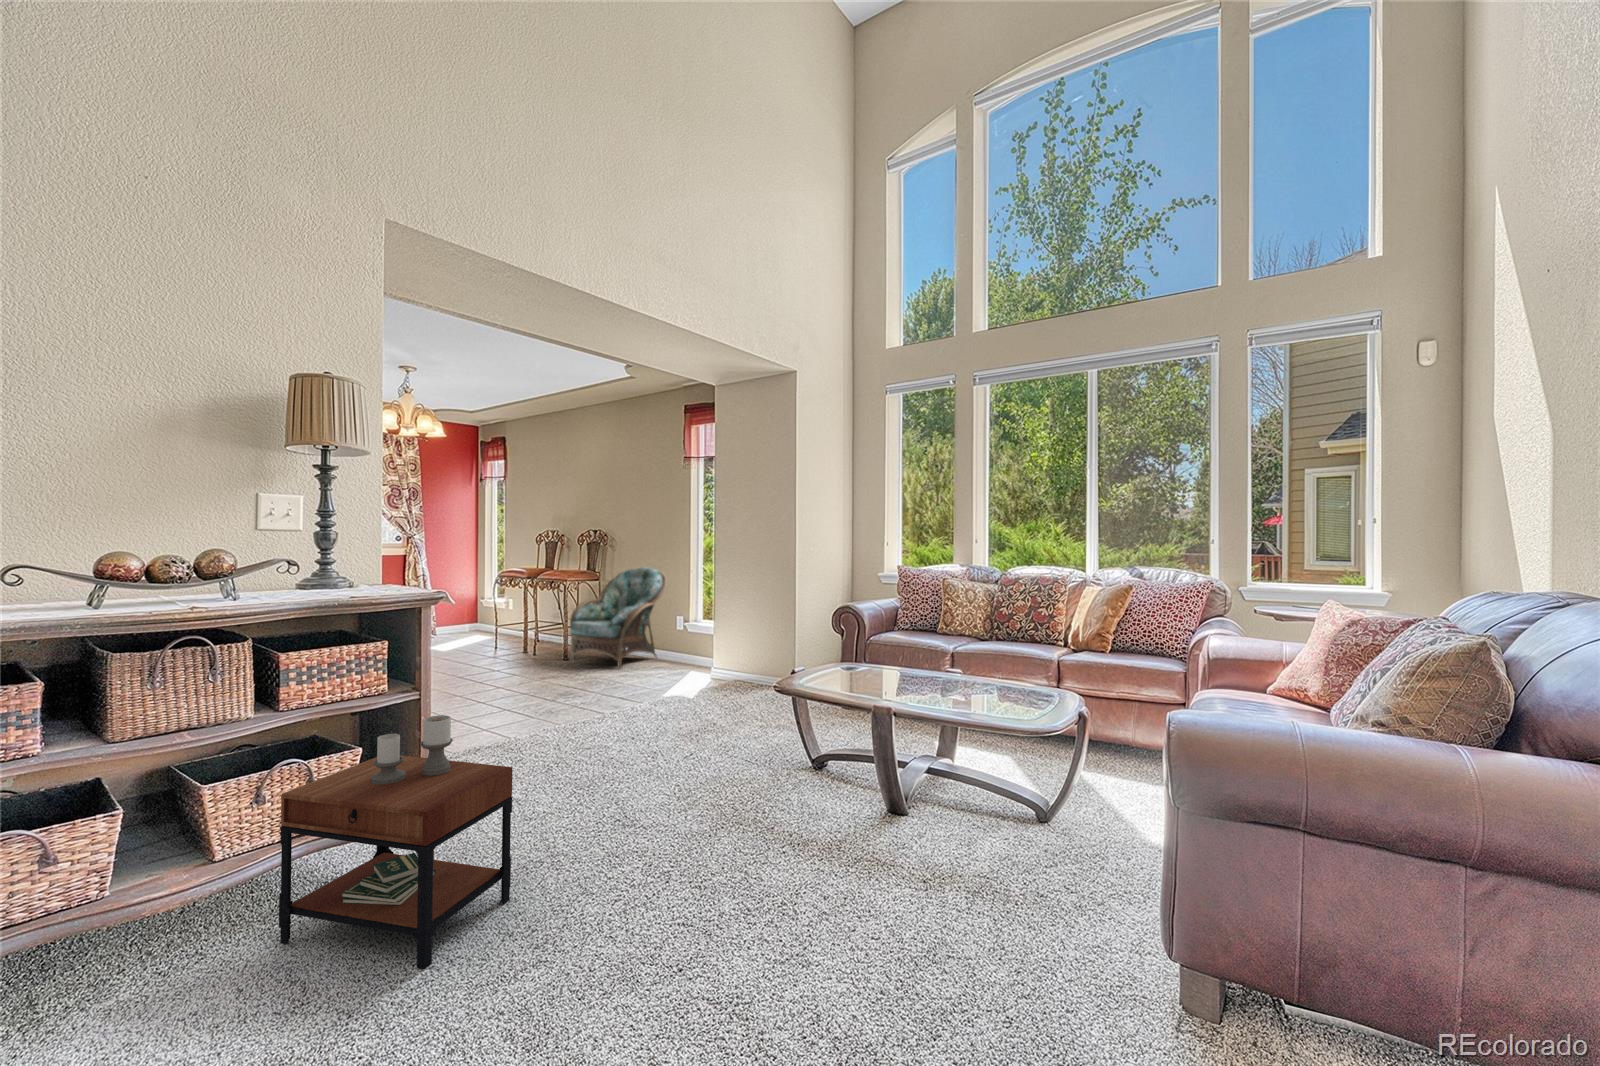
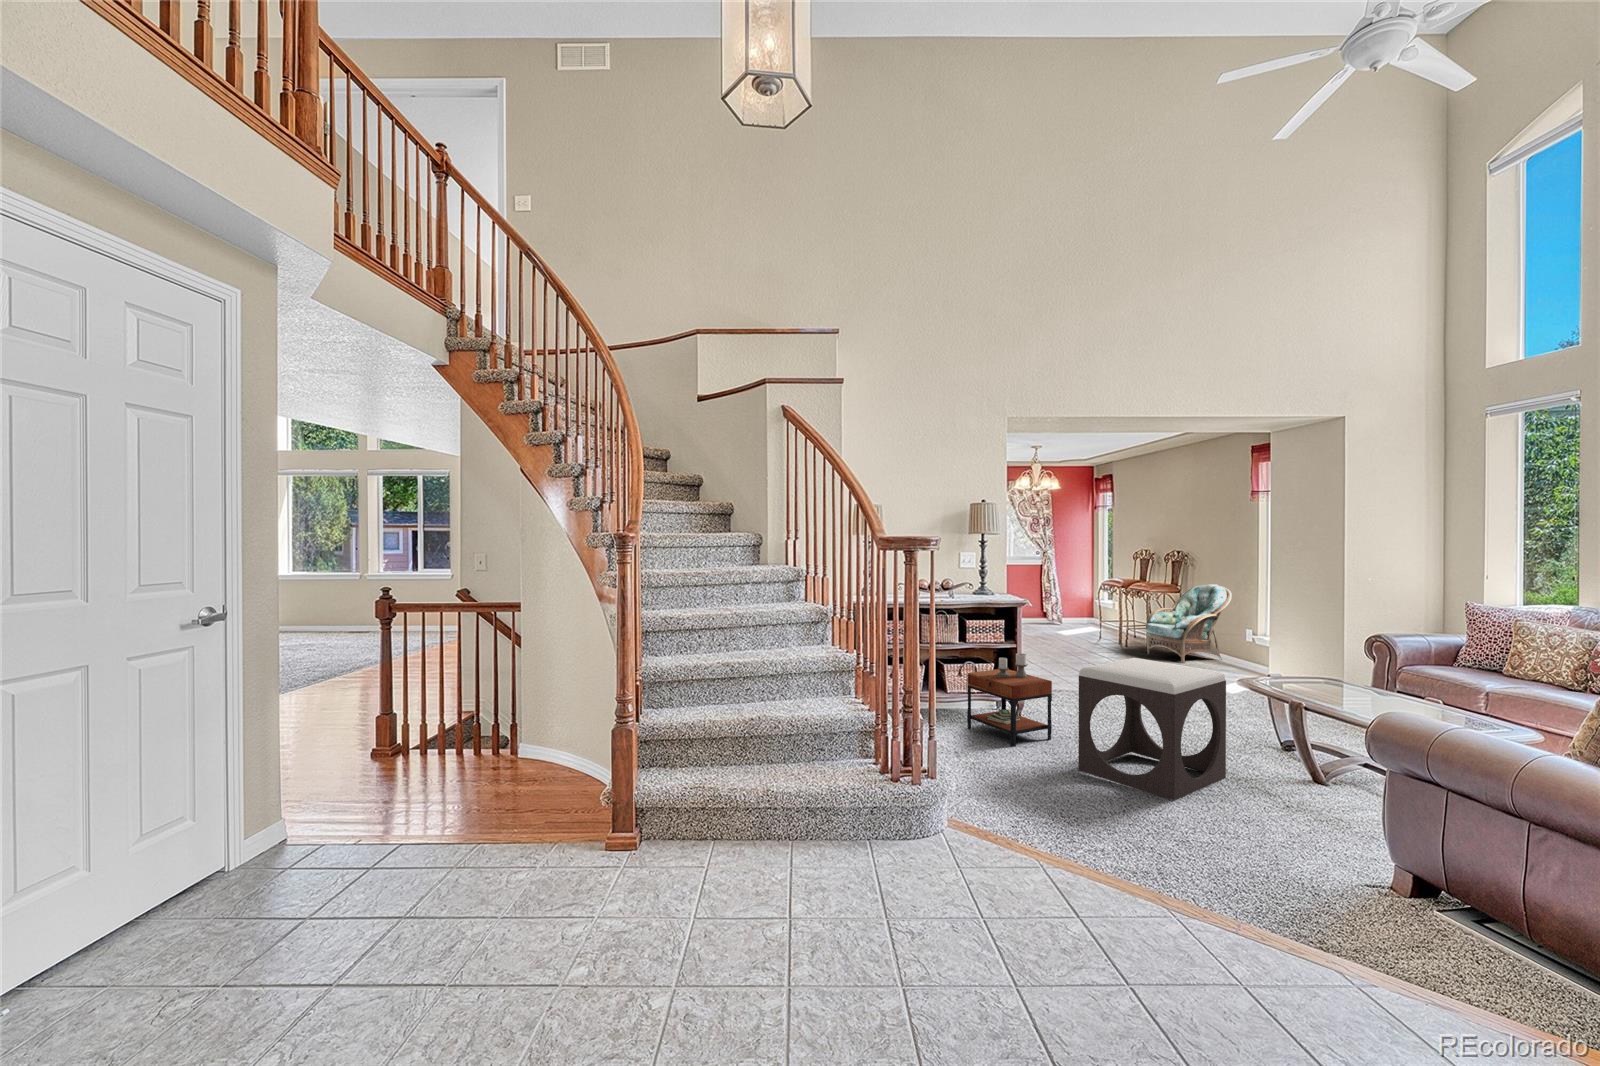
footstool: none [621,690,863,1017] -> present [1079,658,1226,800]

